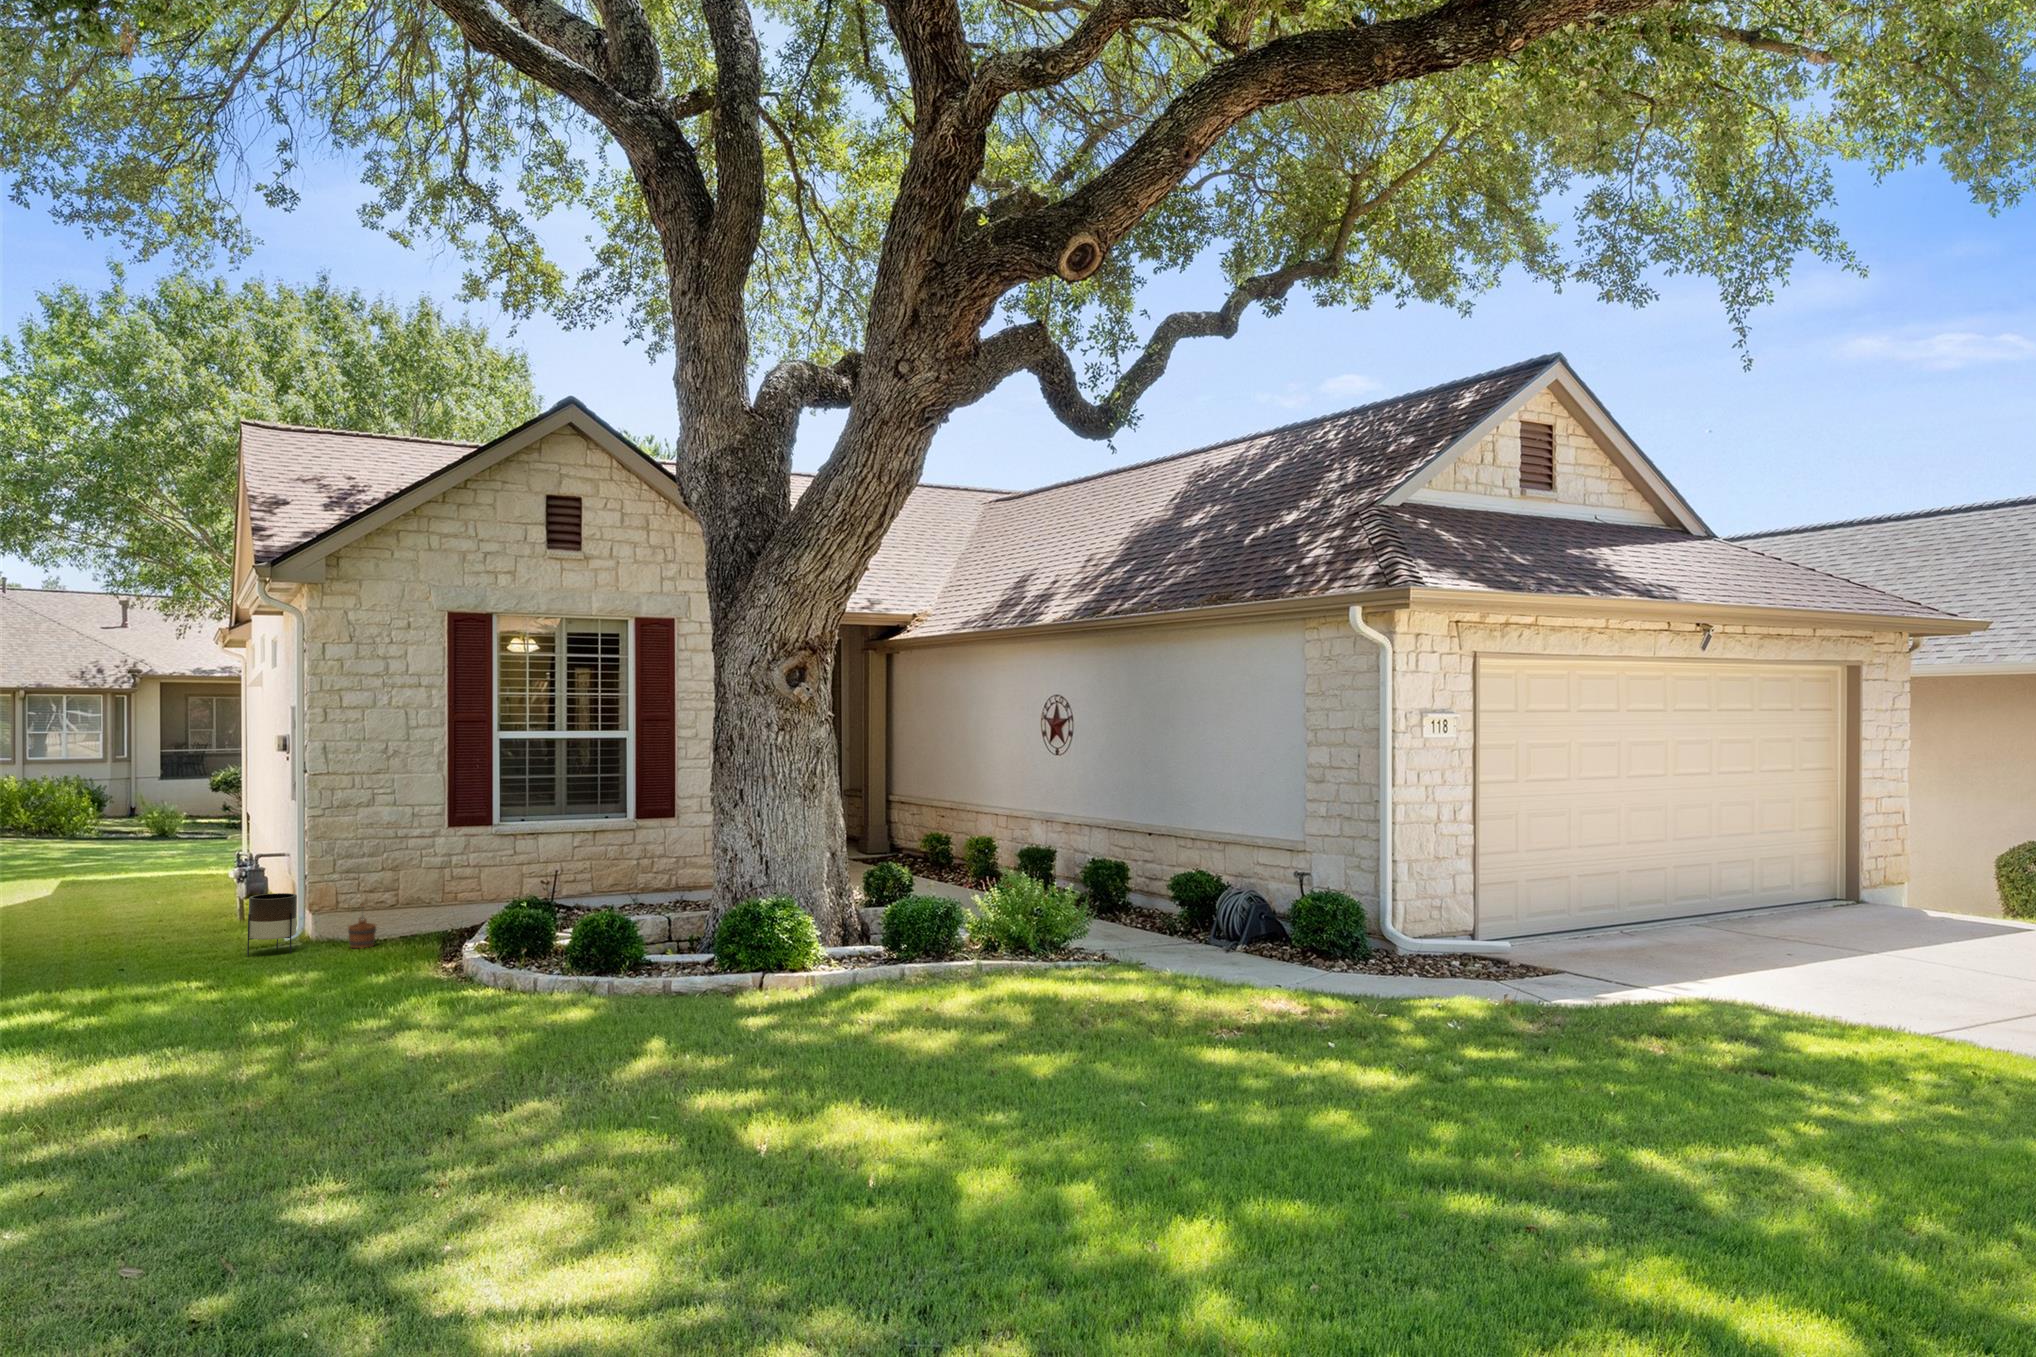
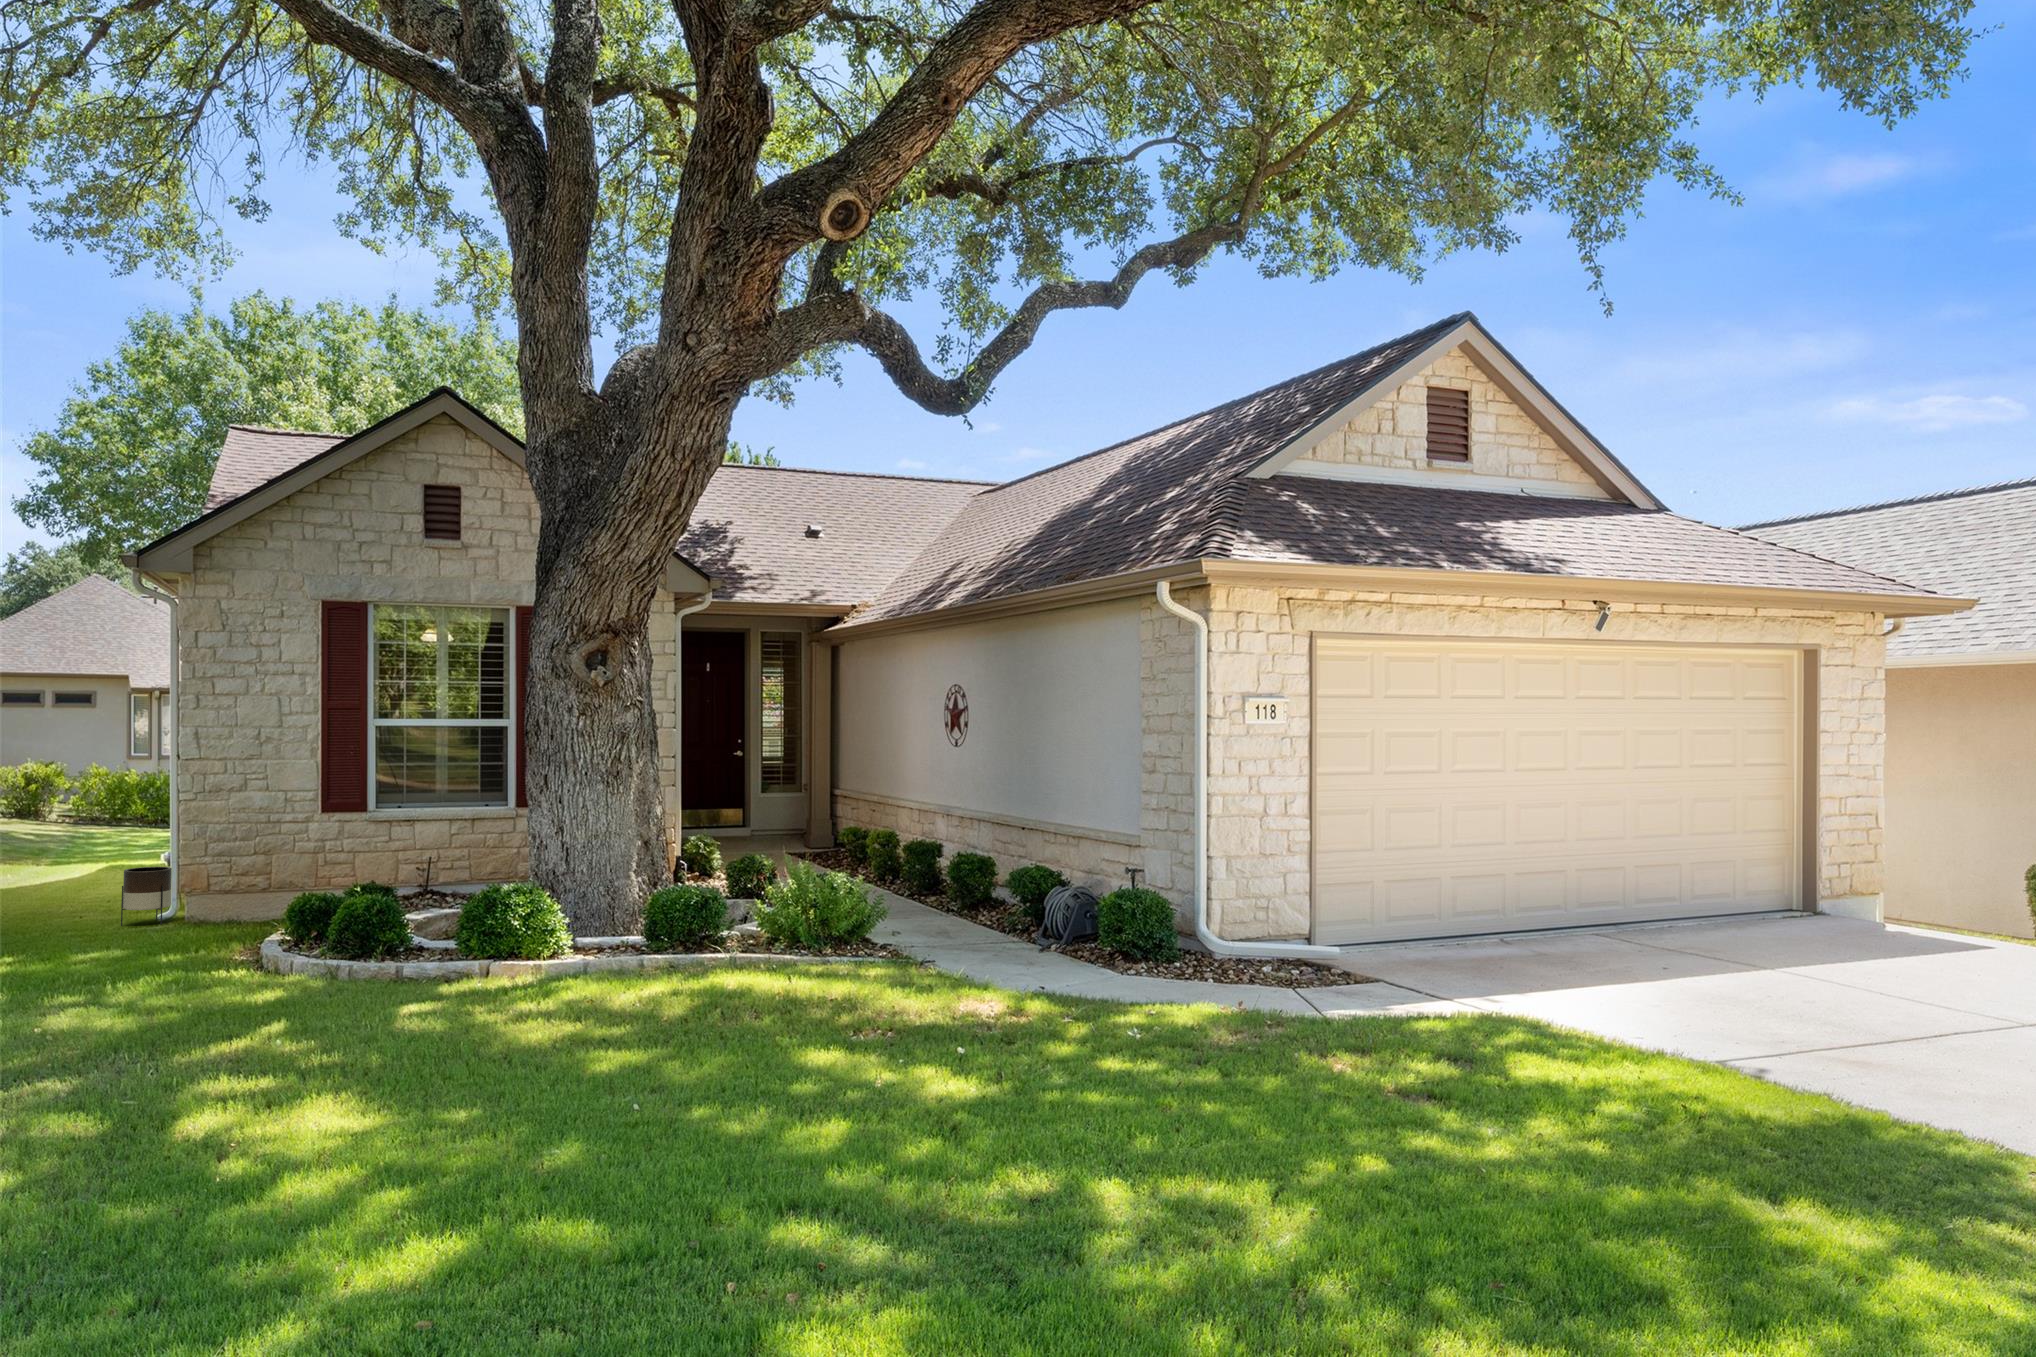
wooden bucket: present [348,904,376,948] -> none [217,878,246,921]

